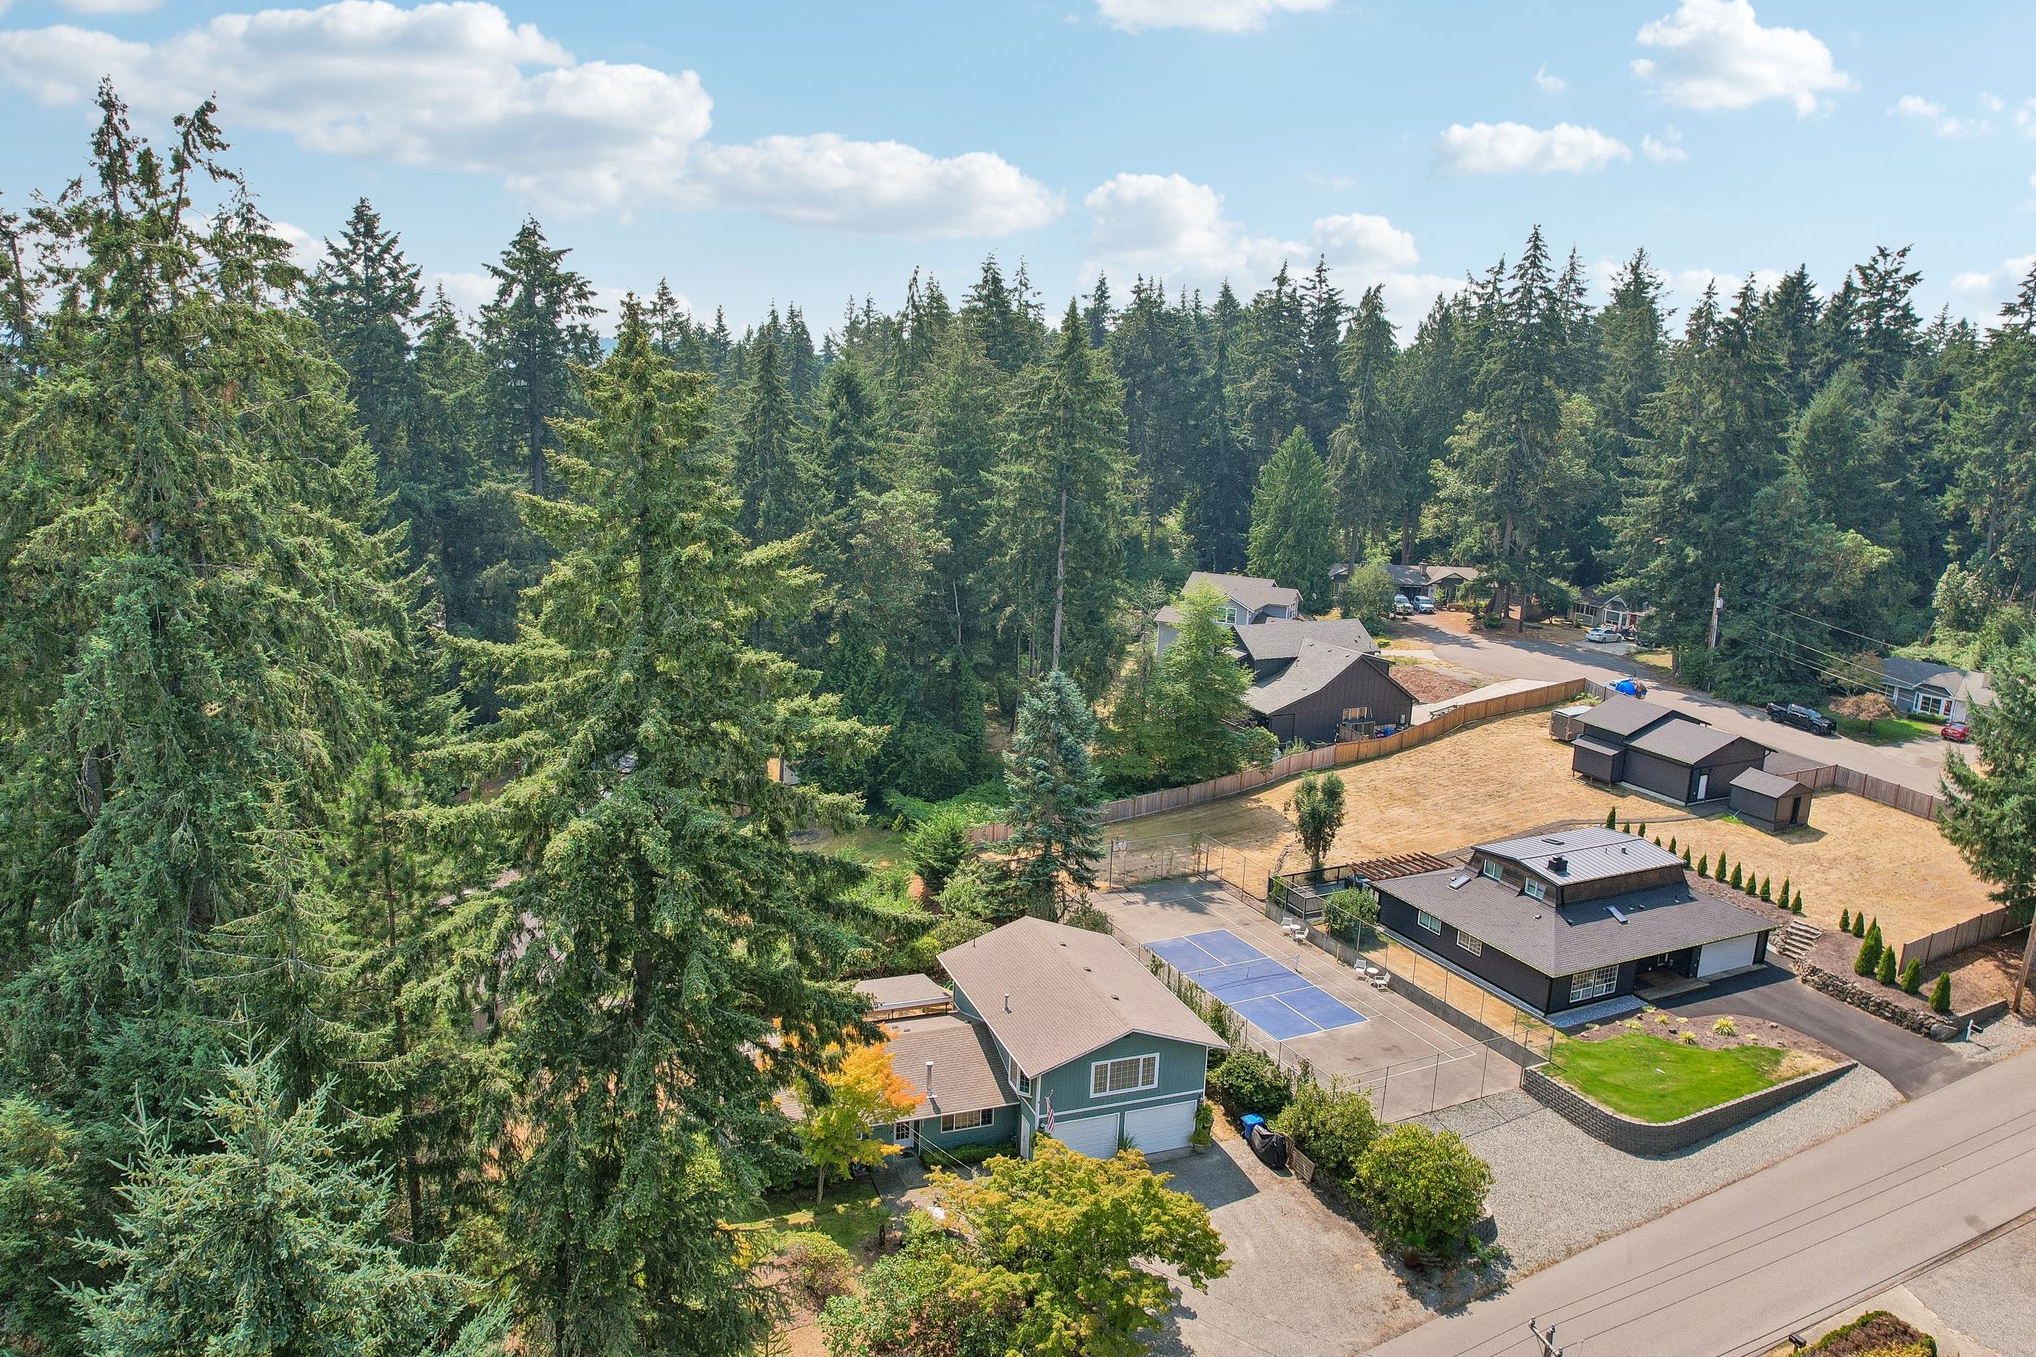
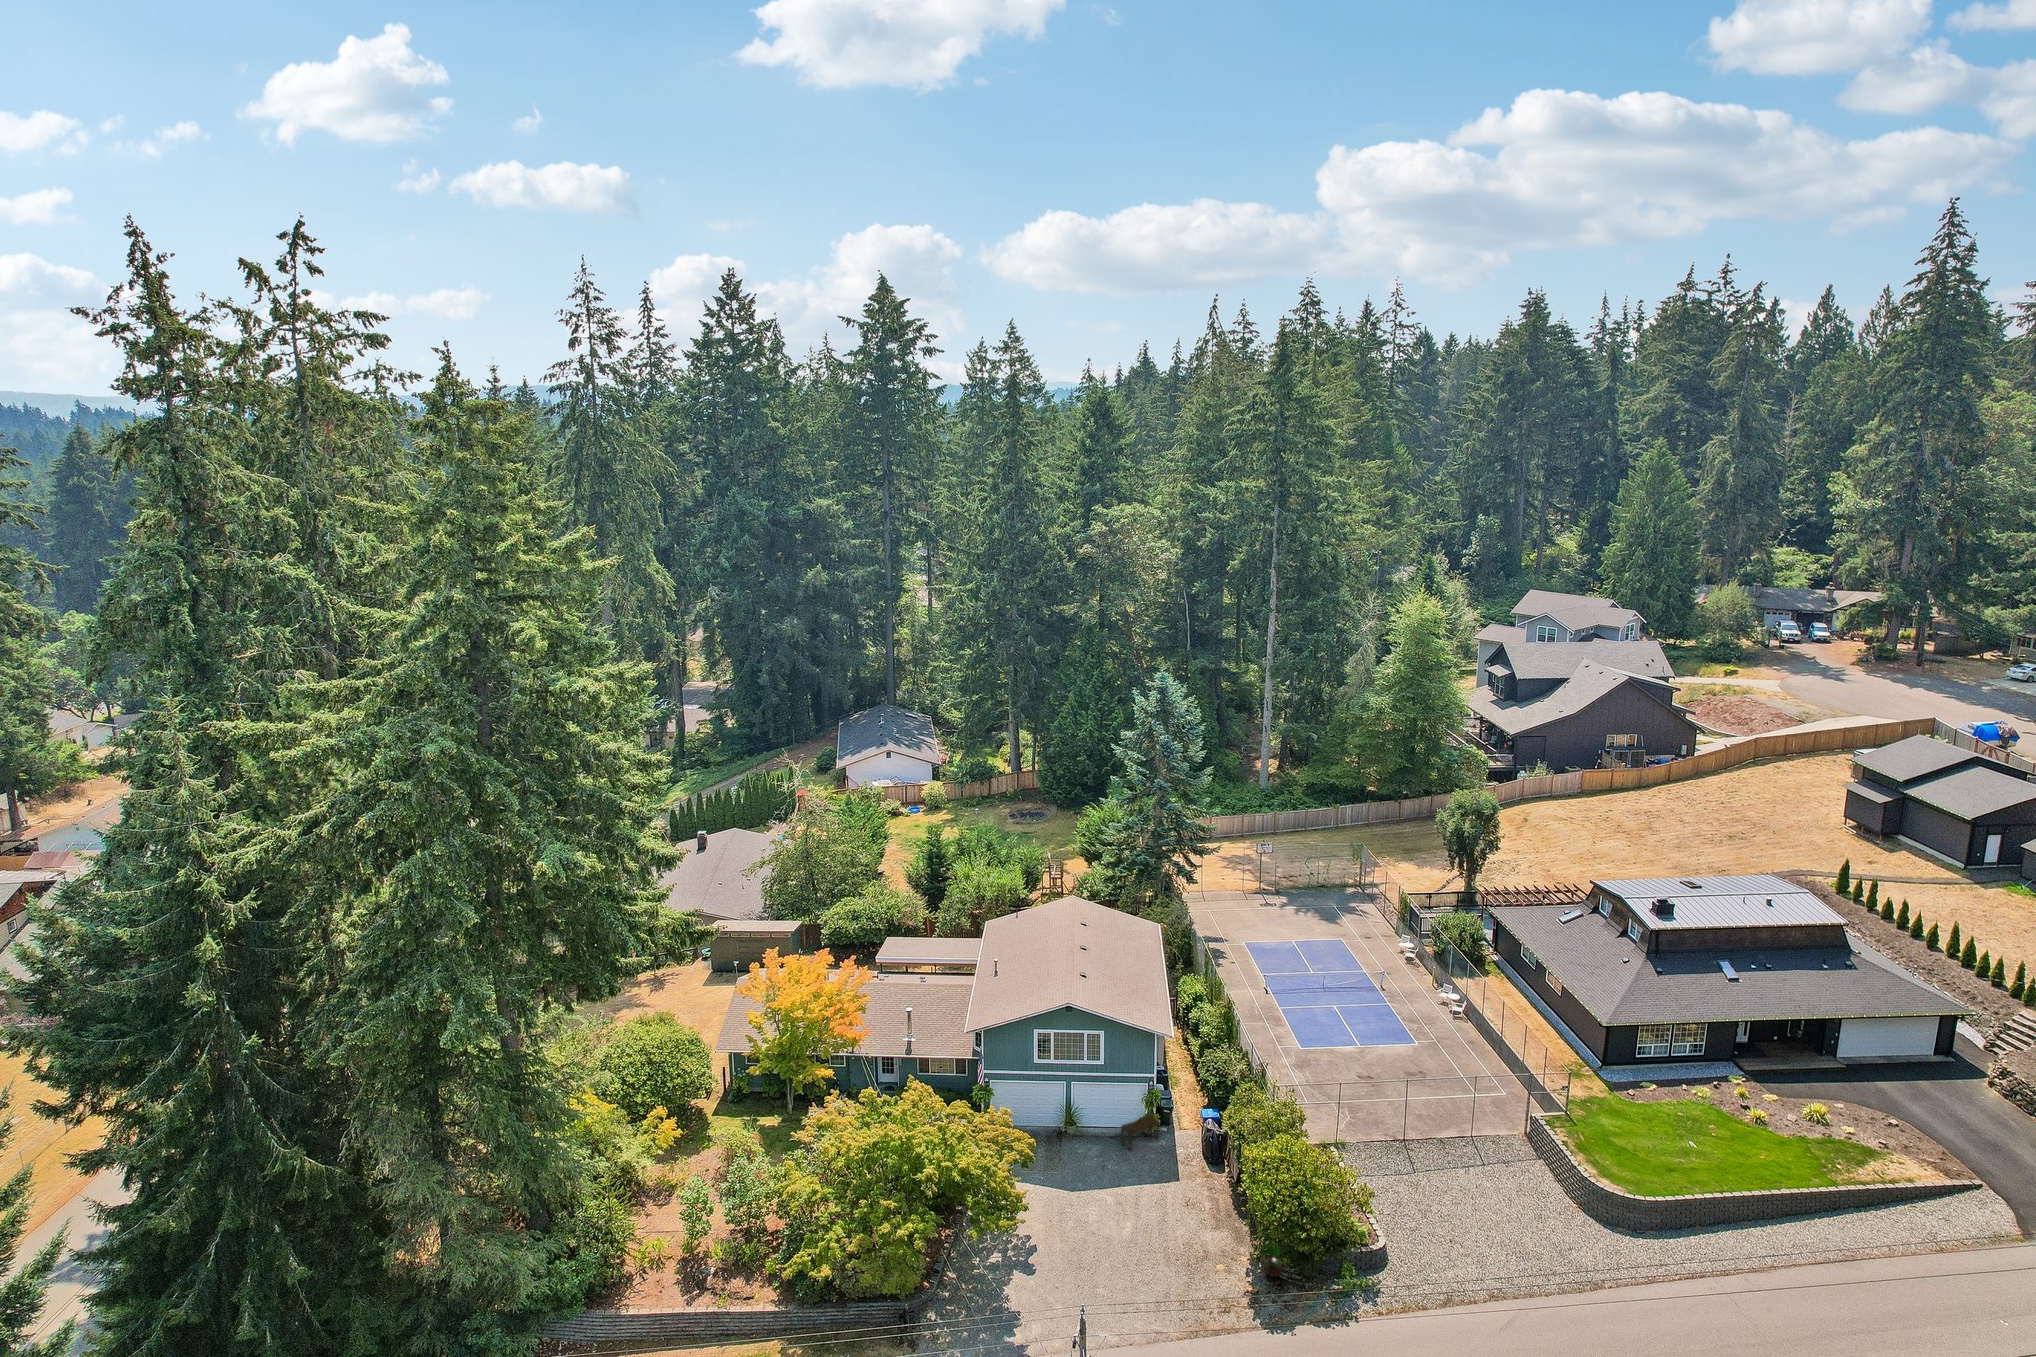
bench: none [1182,1130,1218,1171] -> present [1121,1115,1159,1150]

